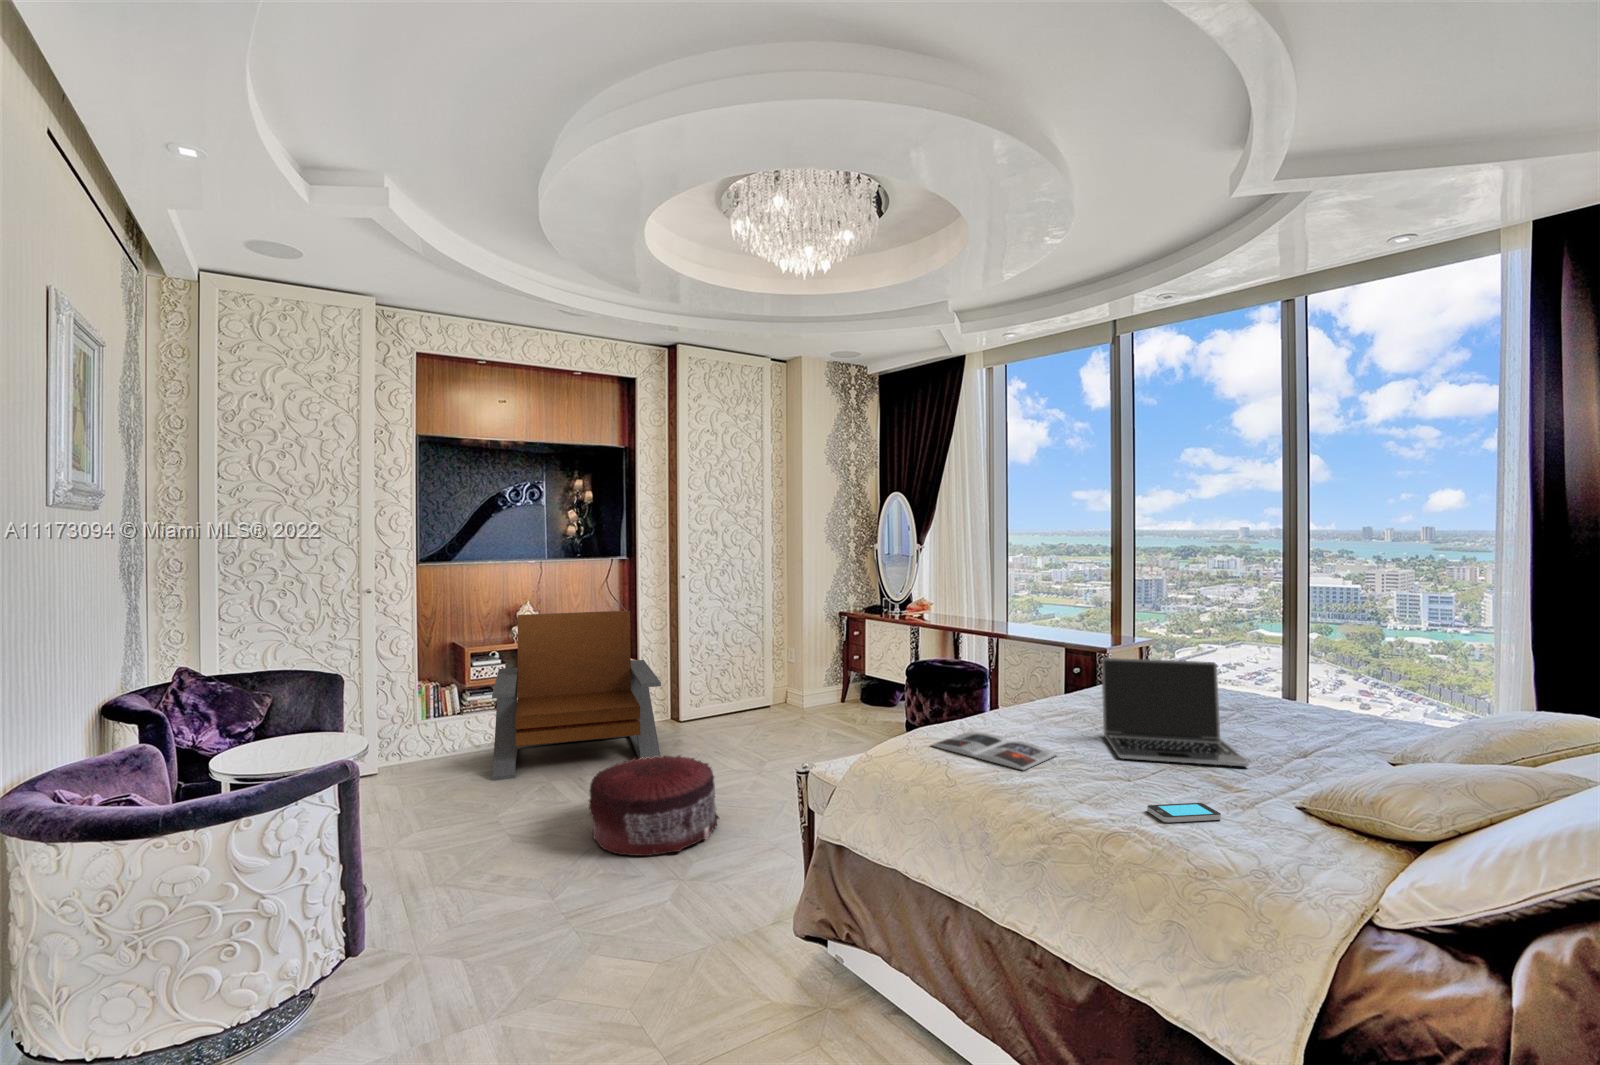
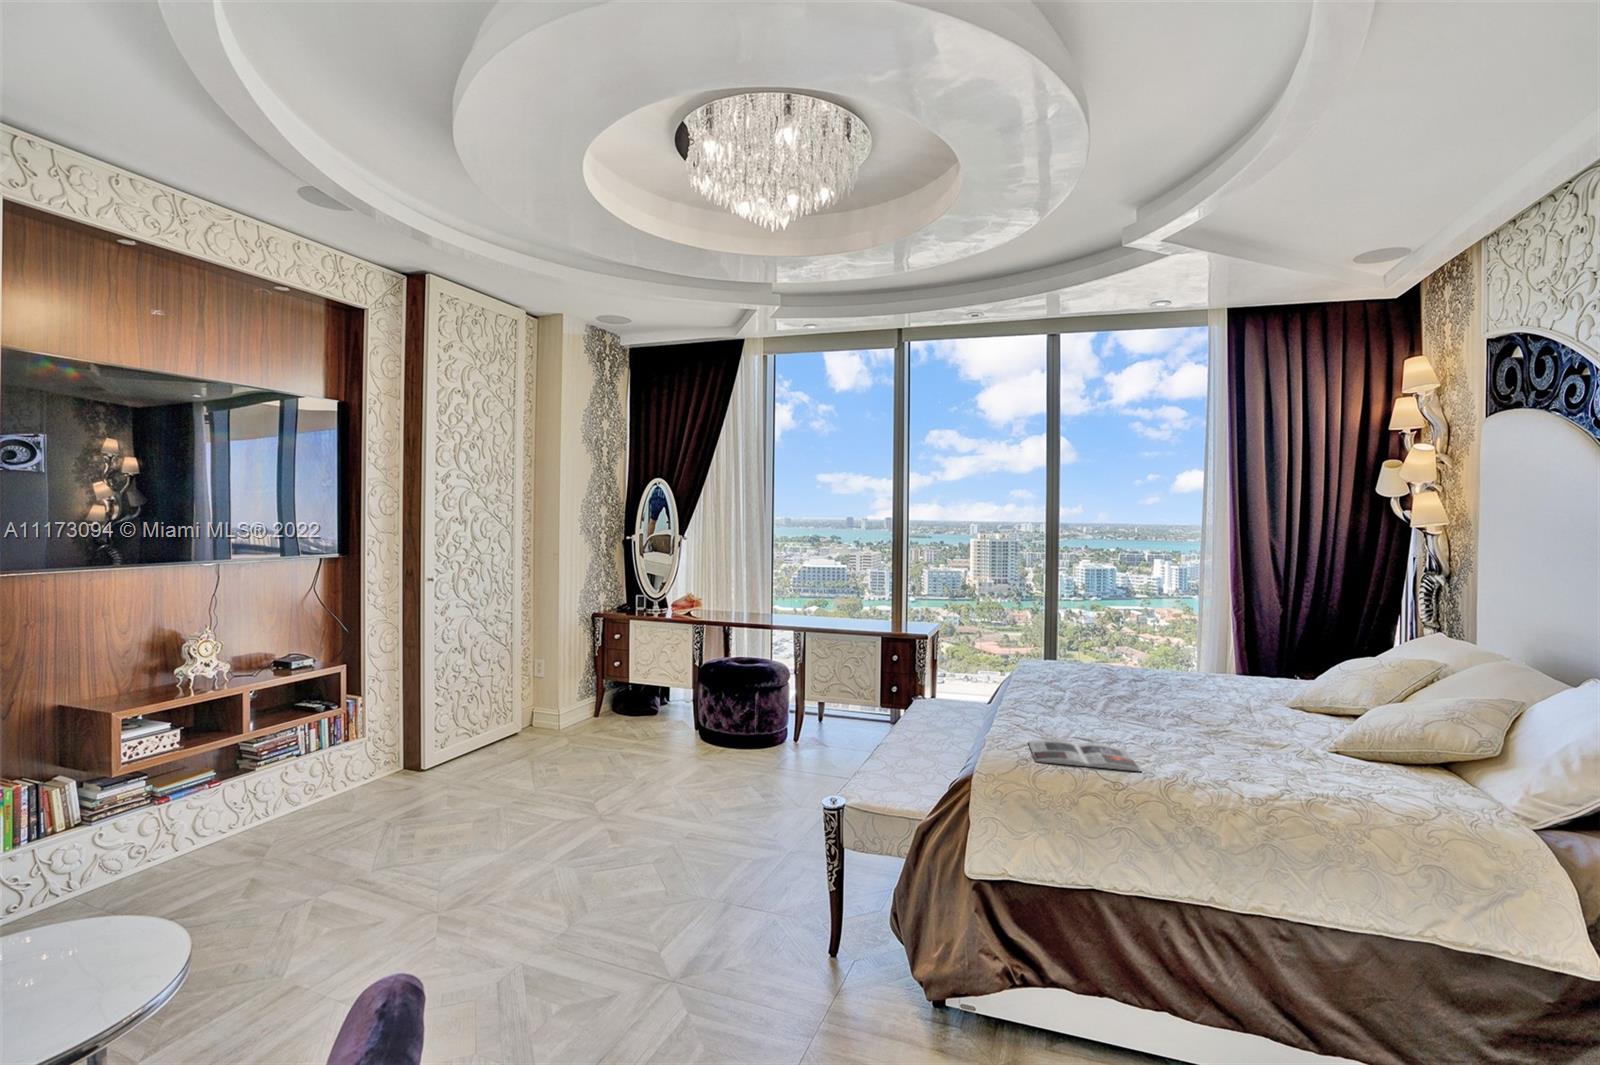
lounge chair: present [492,611,661,781] -> none [146,631,466,920]
laptop: present [1102,658,1249,766] -> none [1102,654,1231,745]
pouf: present [588,755,719,856] -> none [488,815,656,969]
smartphone: present [1147,803,1221,822] -> none [1273,775,1315,797]

